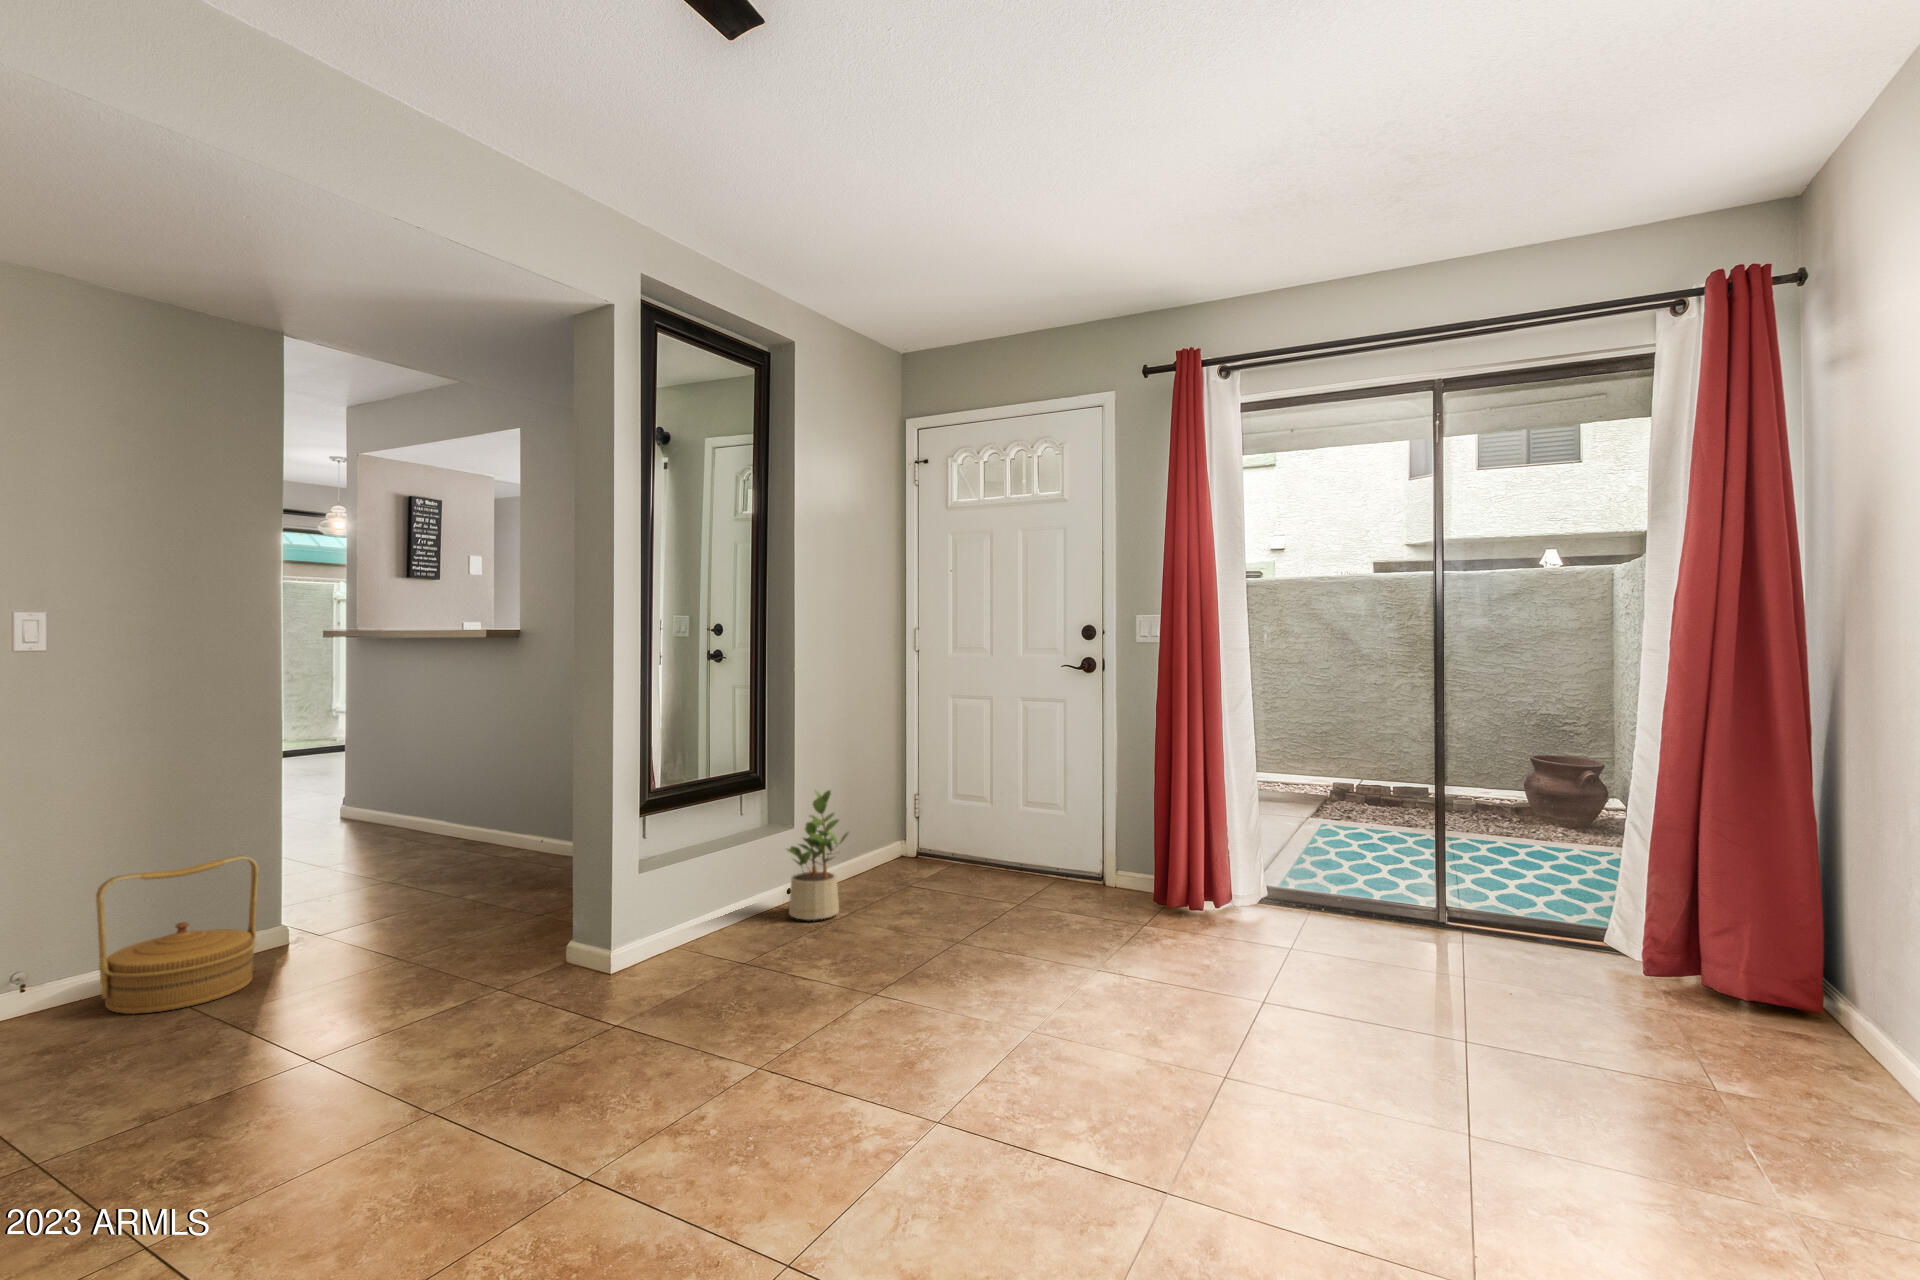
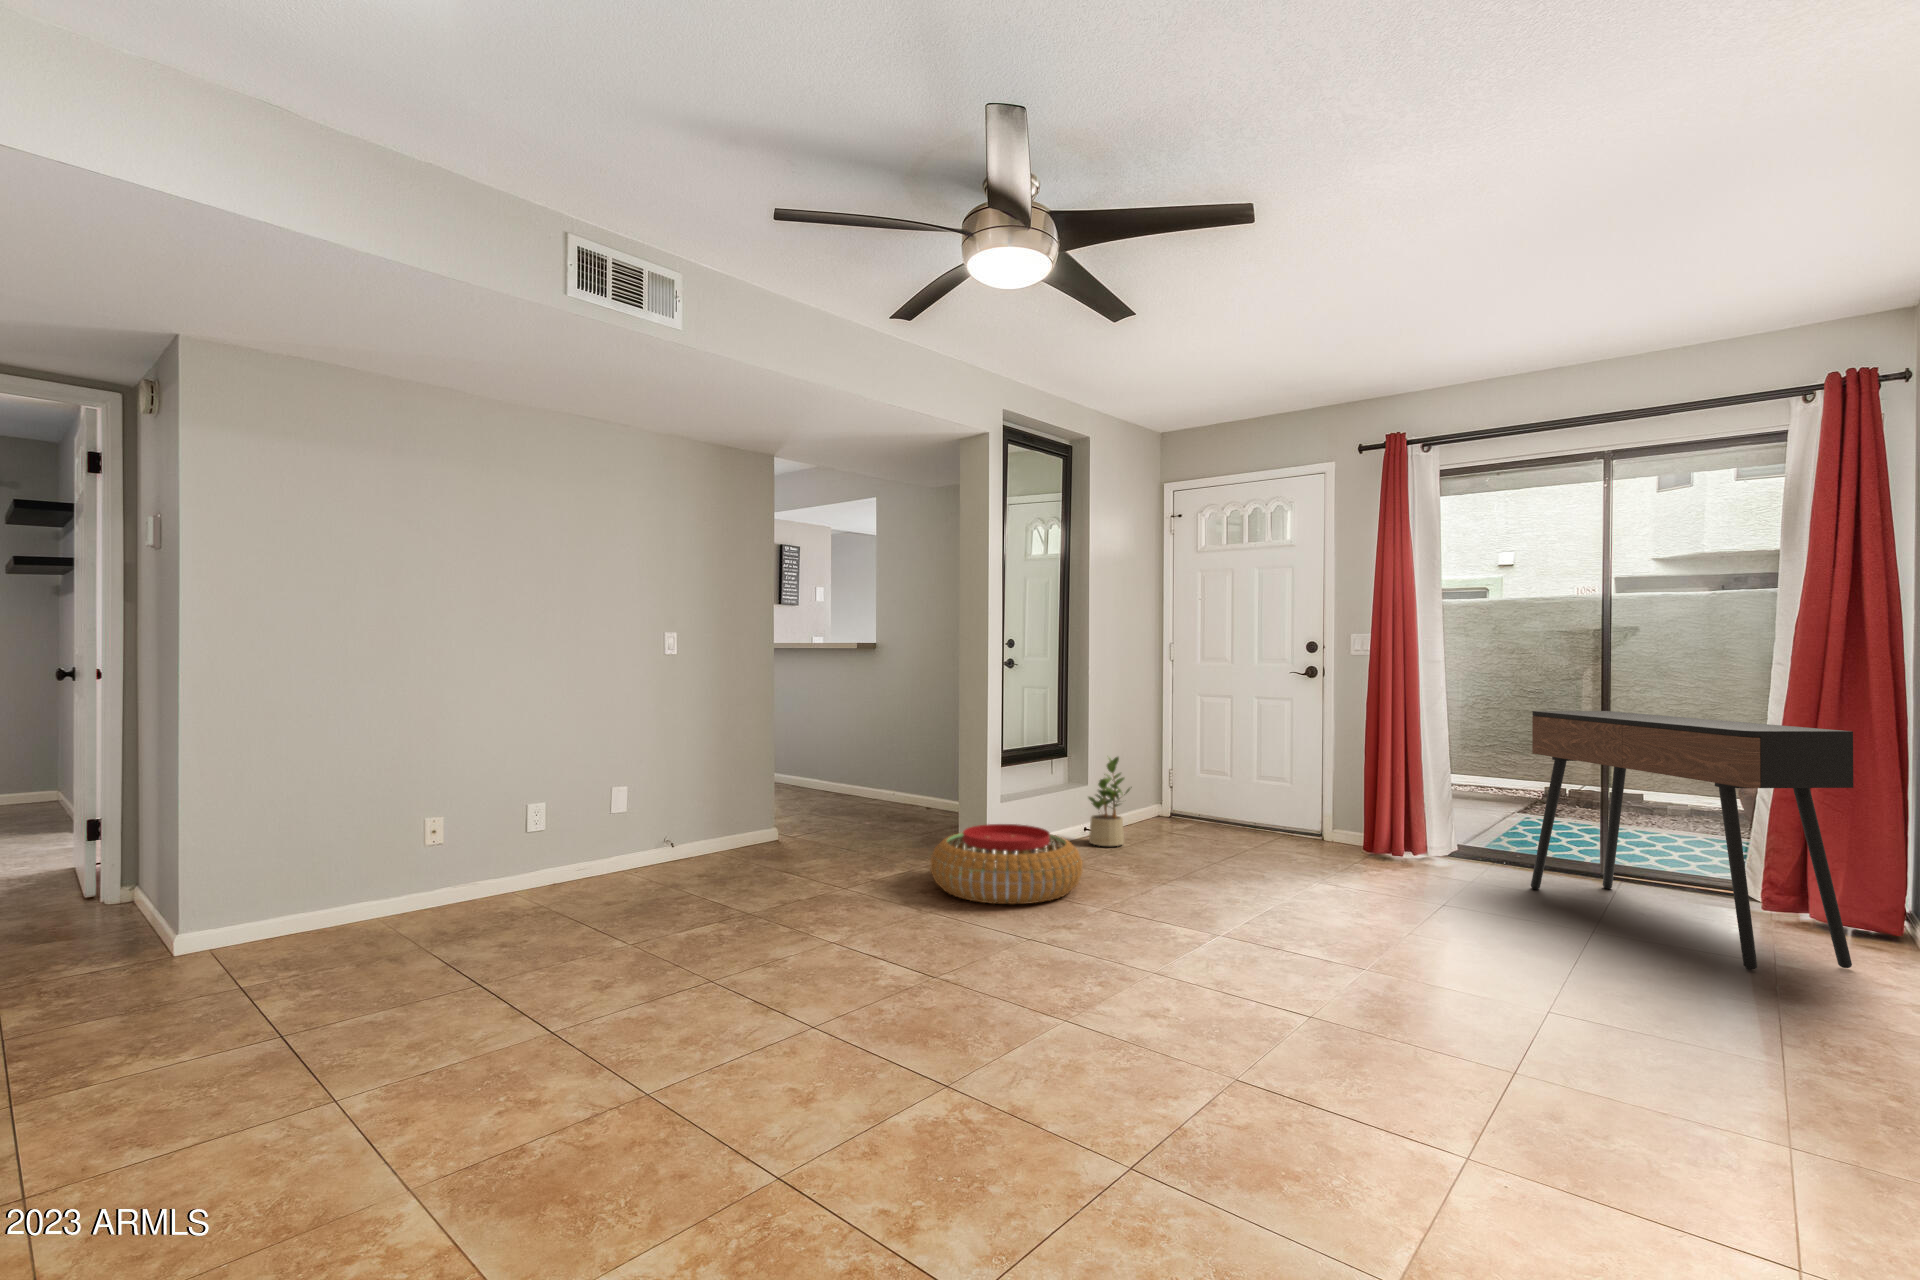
console table: none [1361,714,1797,1098] -> present [1531,711,1853,970]
woven basket: present [96,856,258,1014] -> none [705,779,777,864]
pouf: none [477,916,742,1072] -> present [930,824,1082,904]

